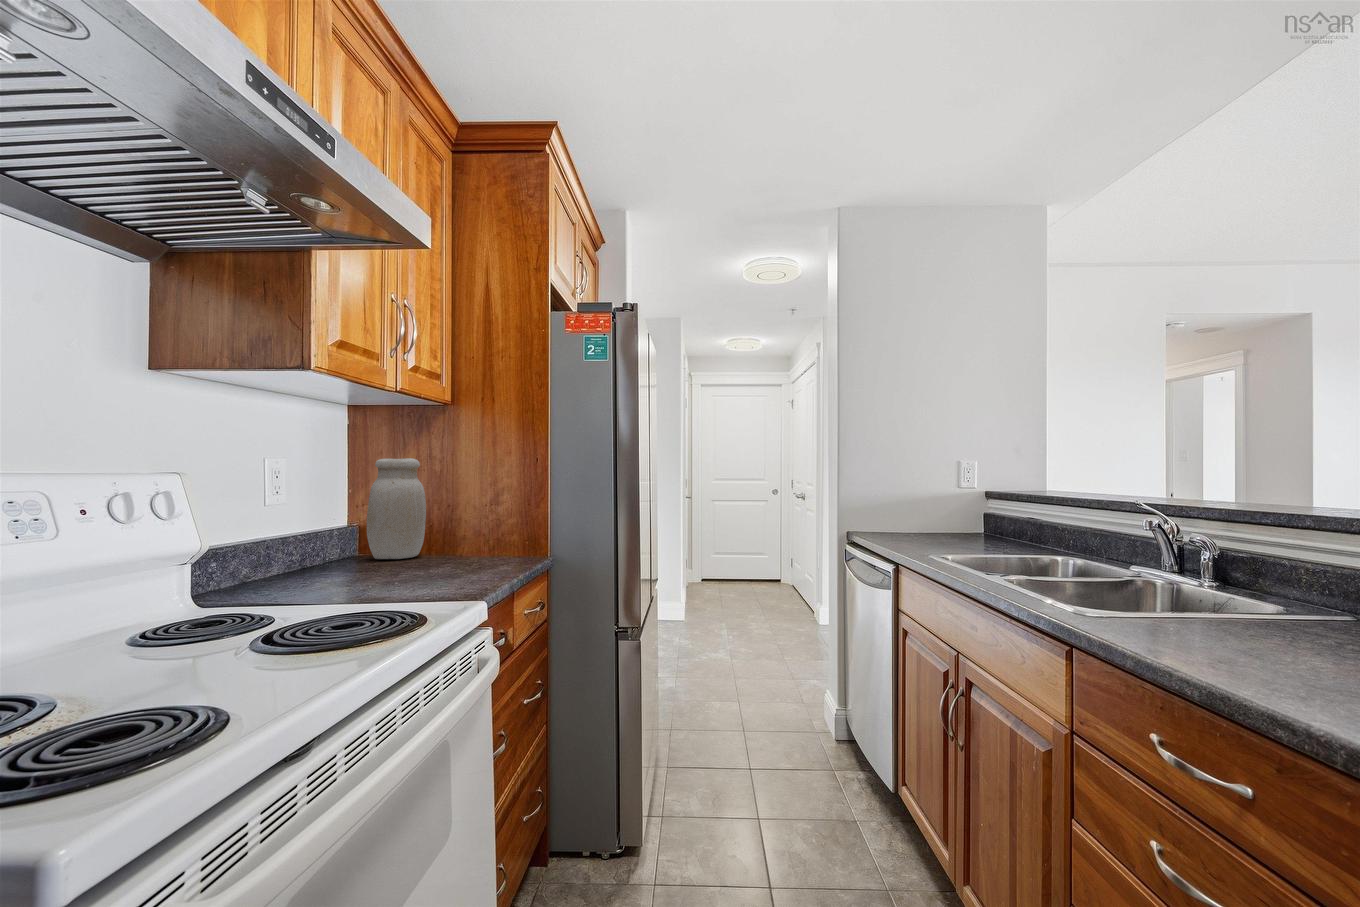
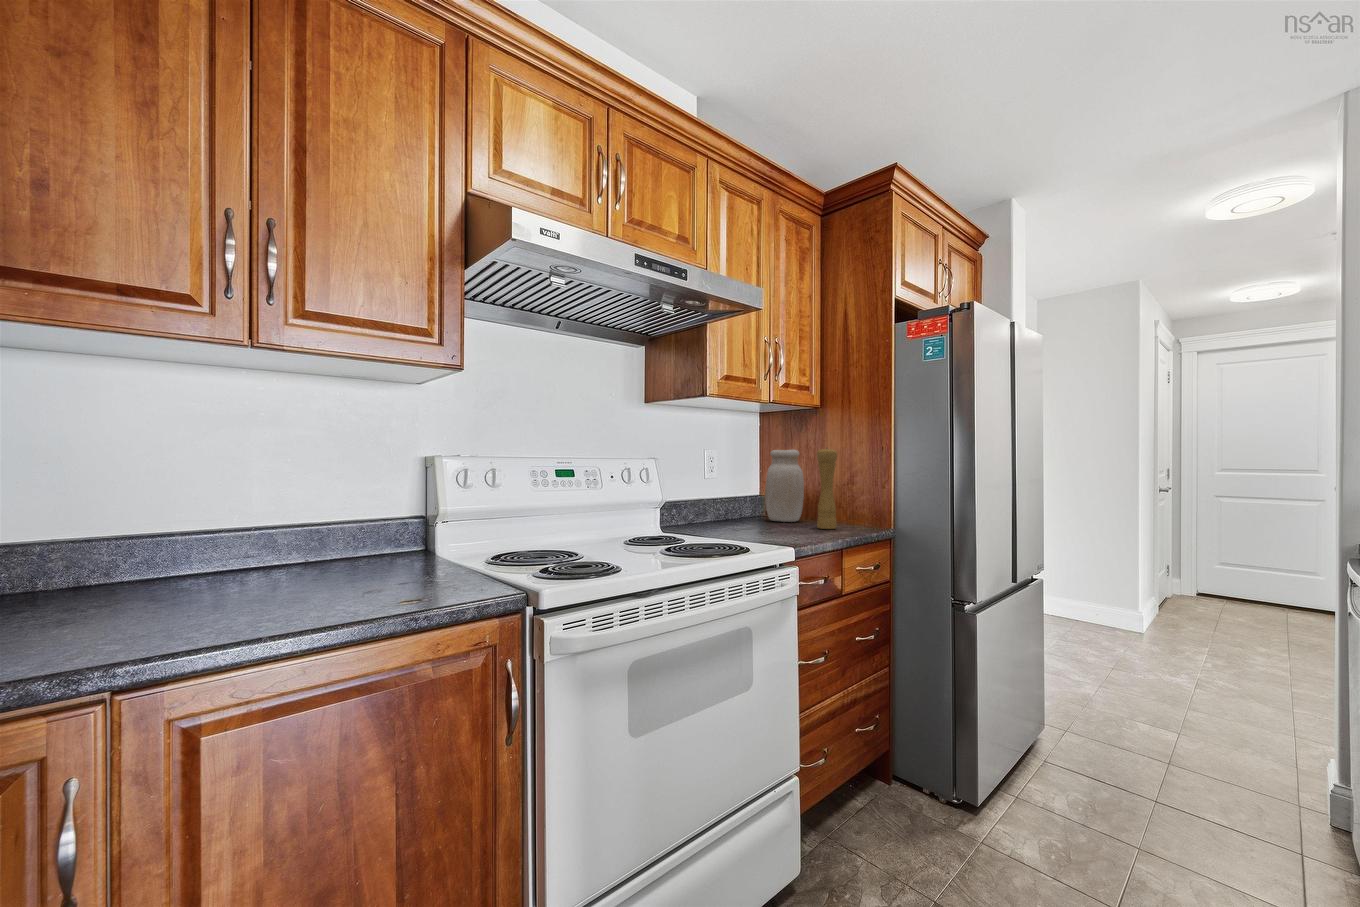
pepper mill: none [460,456,488,564] -> present [817,448,837,529]

